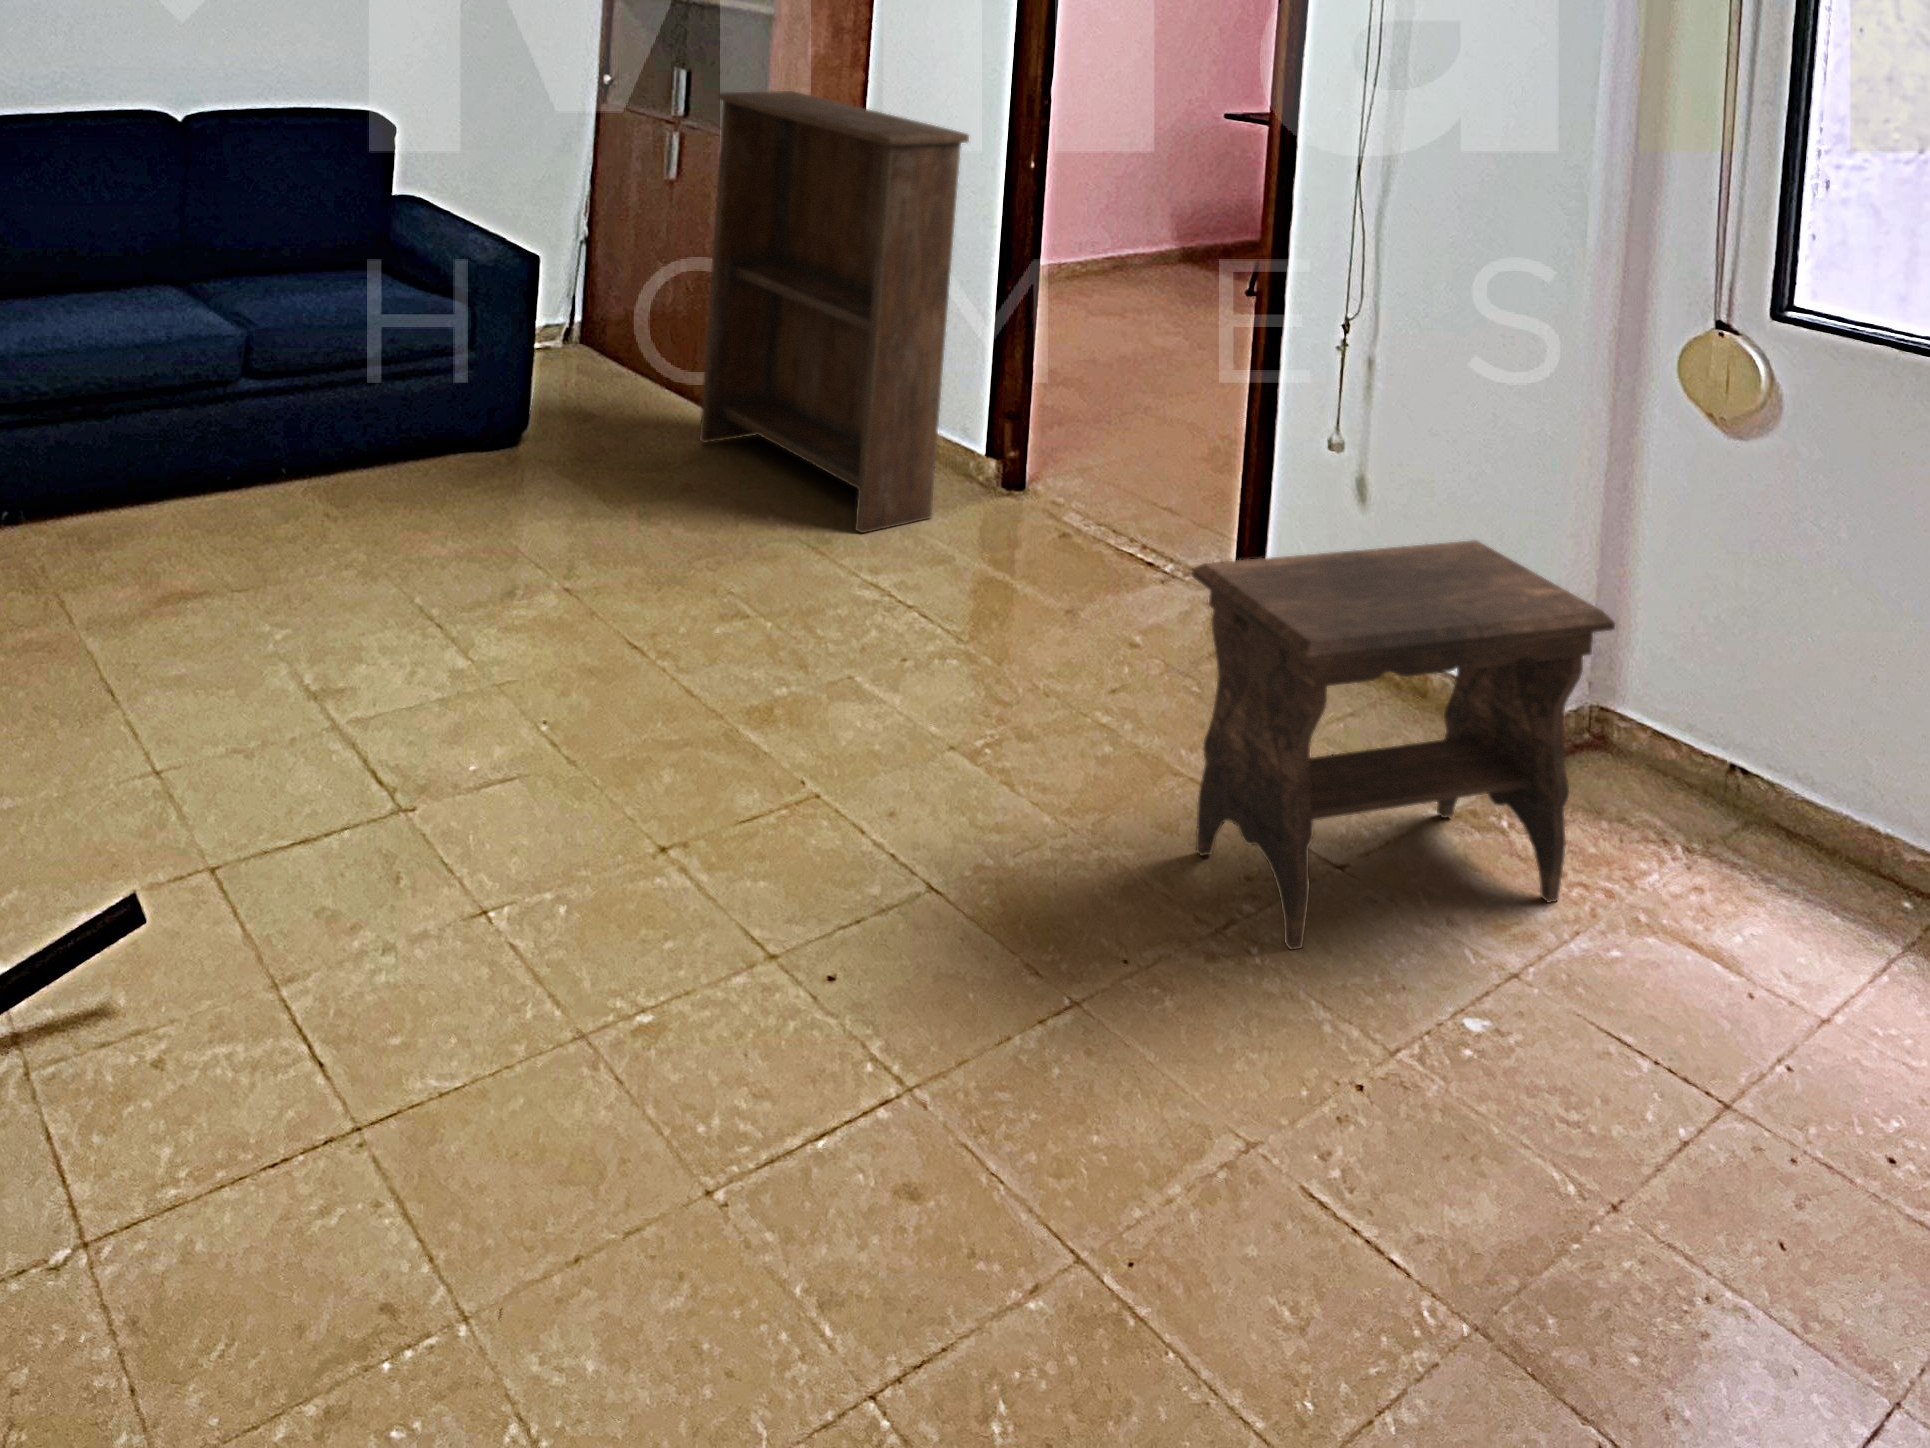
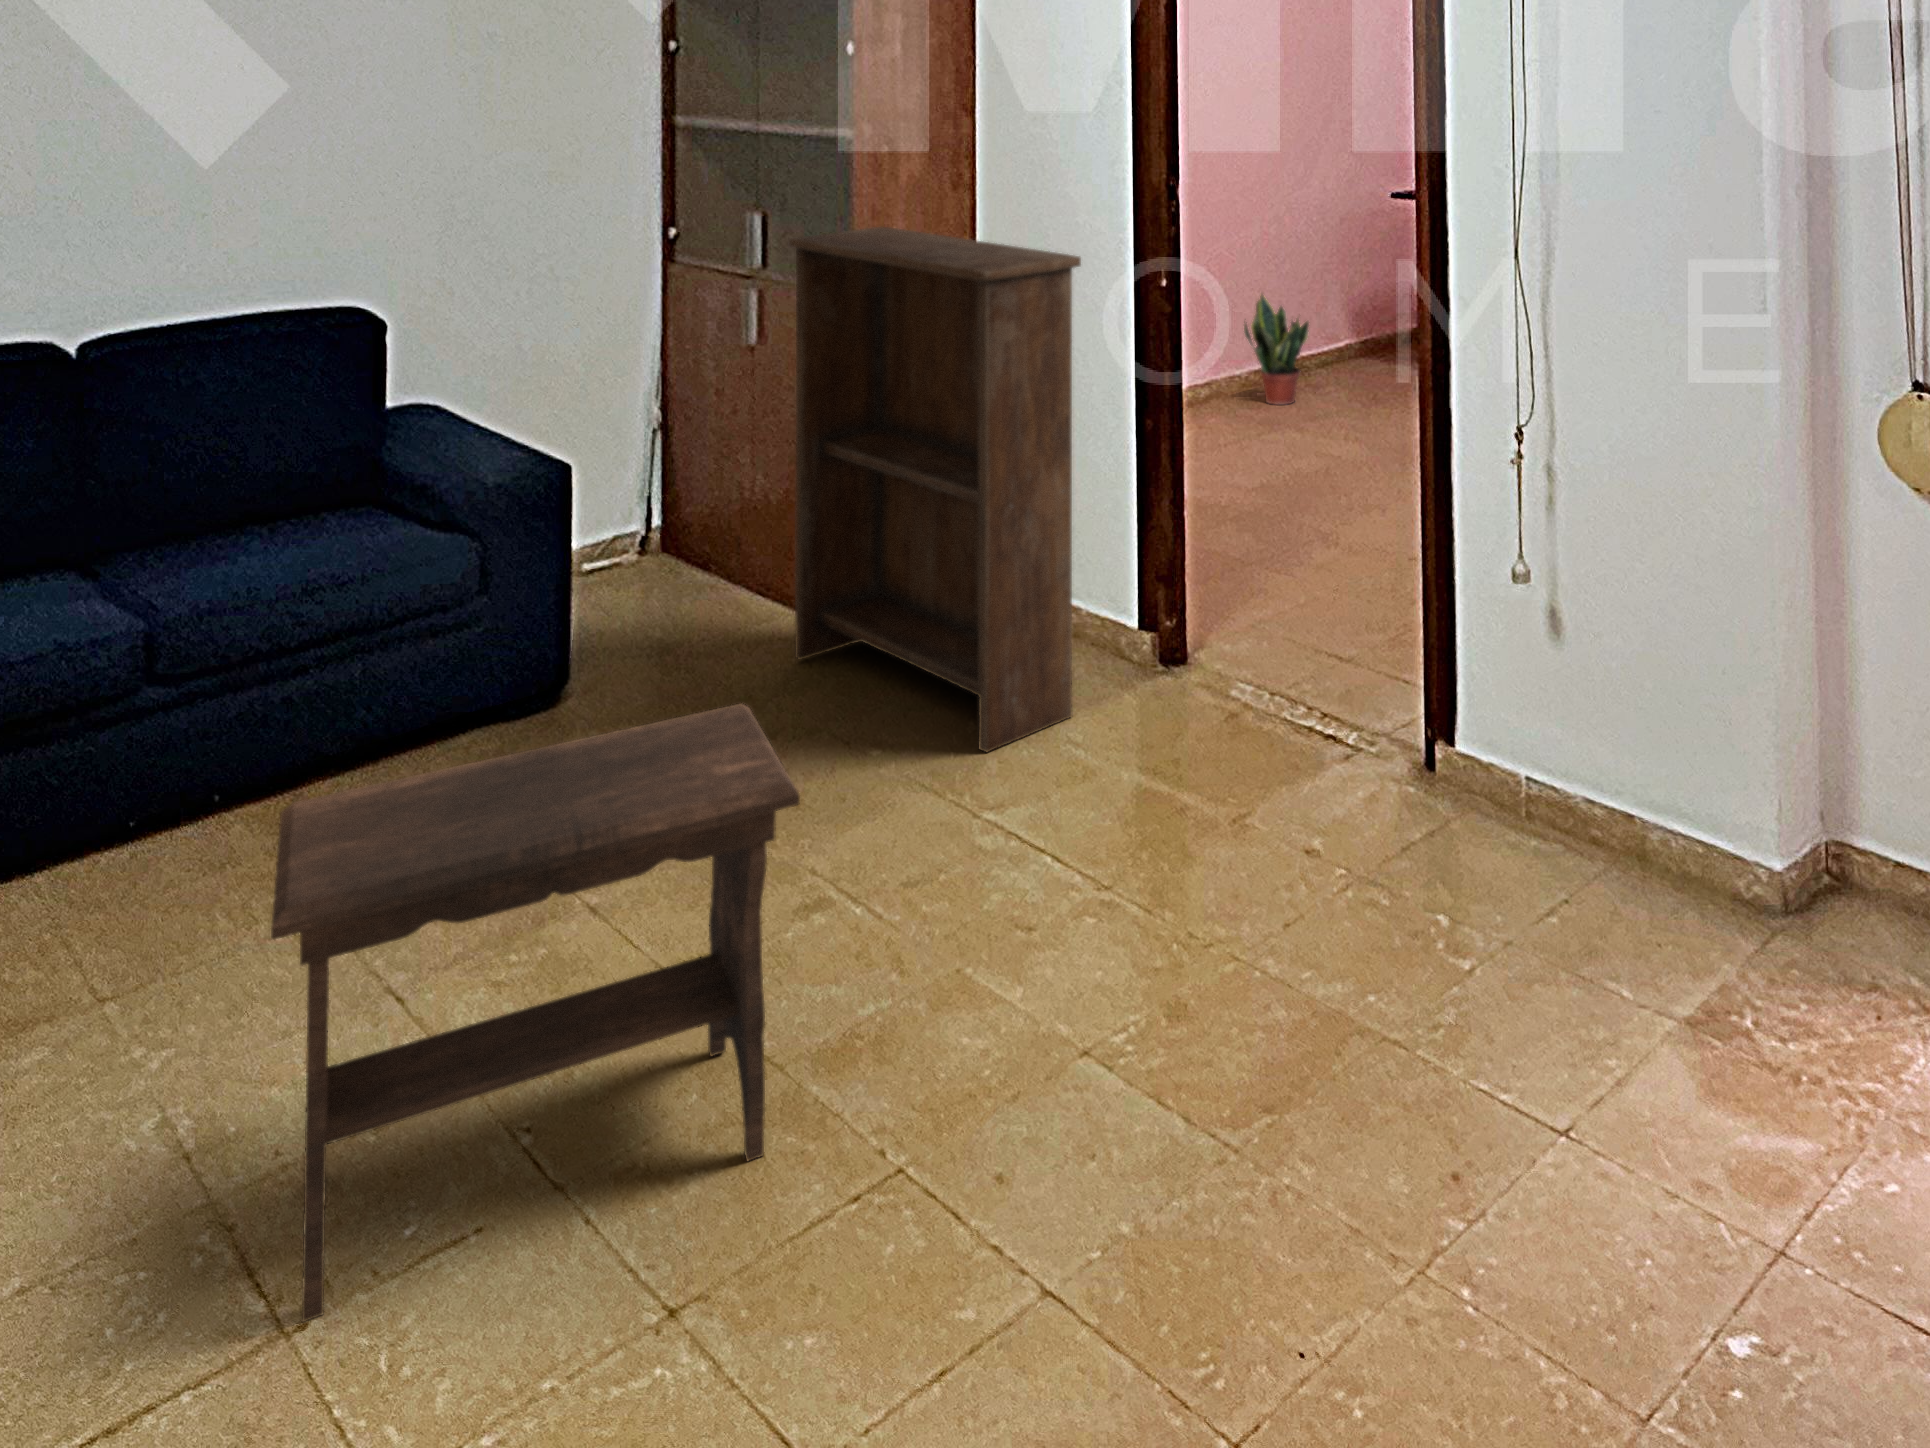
potted plant: none [1083,188,1144,296] -> present [1244,295,1309,405]
footstool: present [1192,540,1615,950] -> present [271,704,800,1321]

